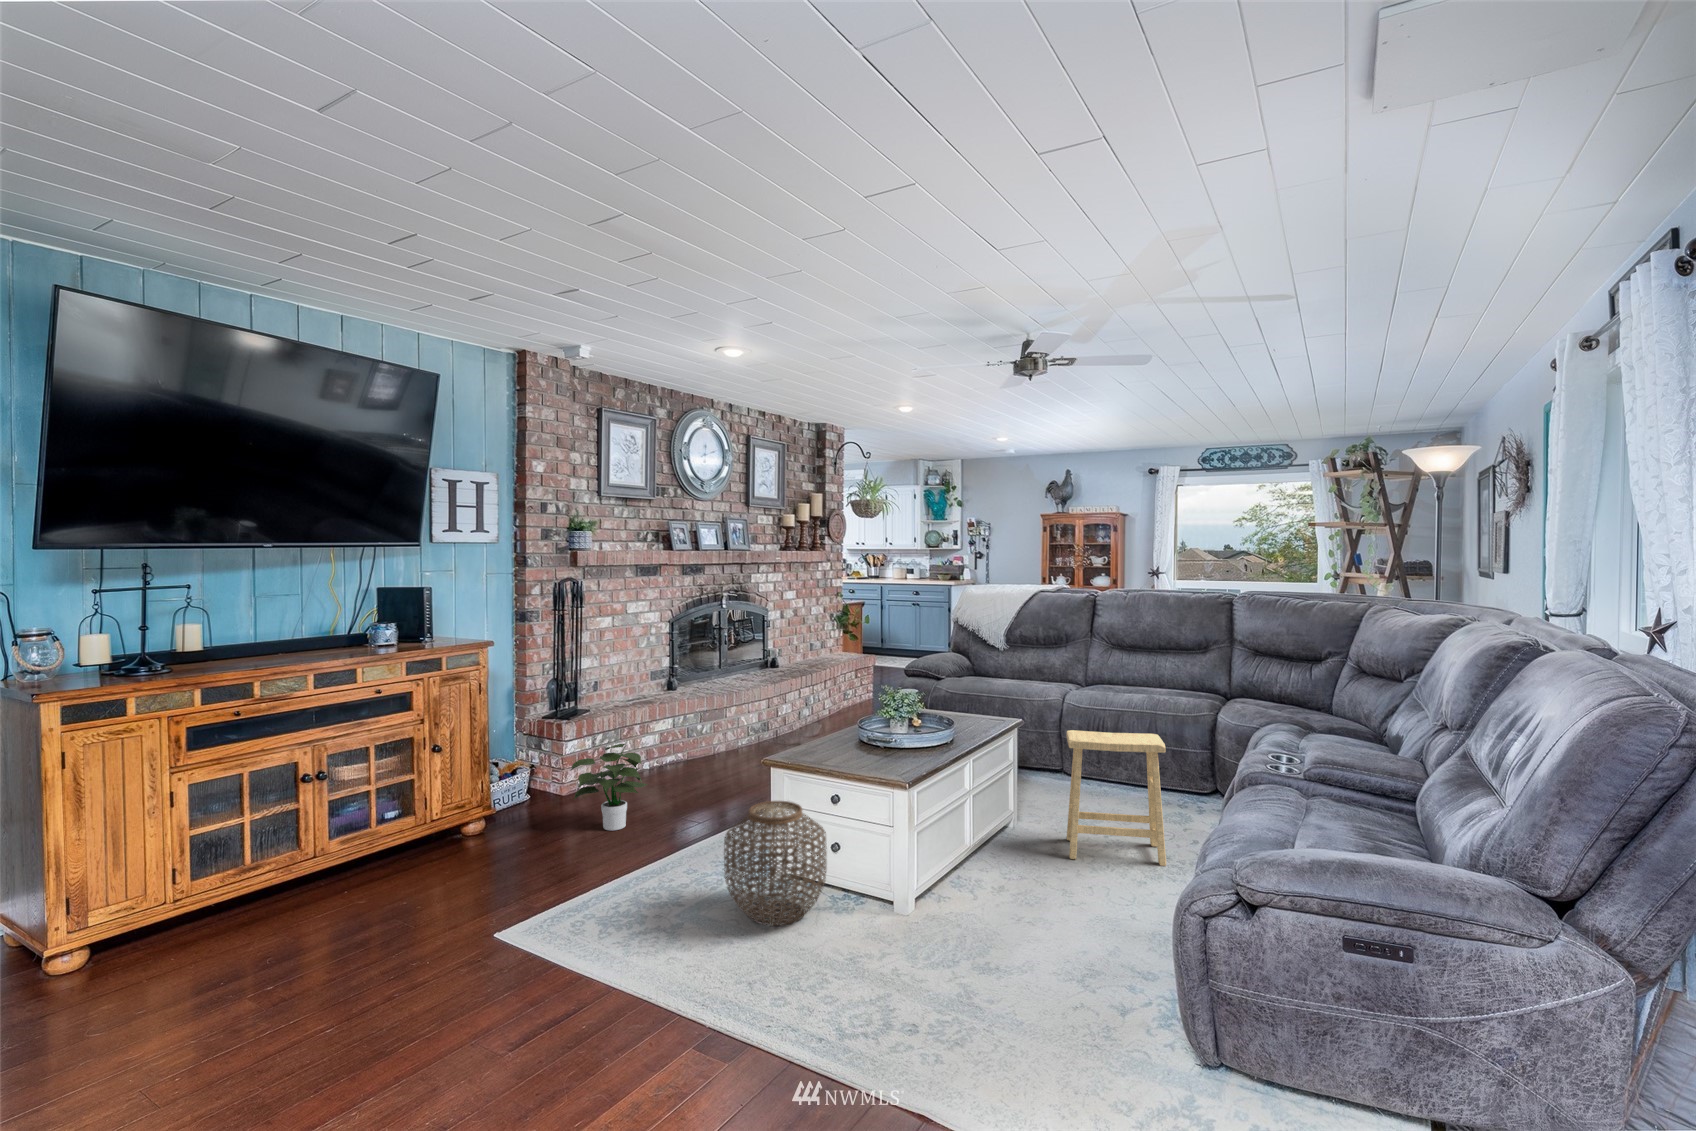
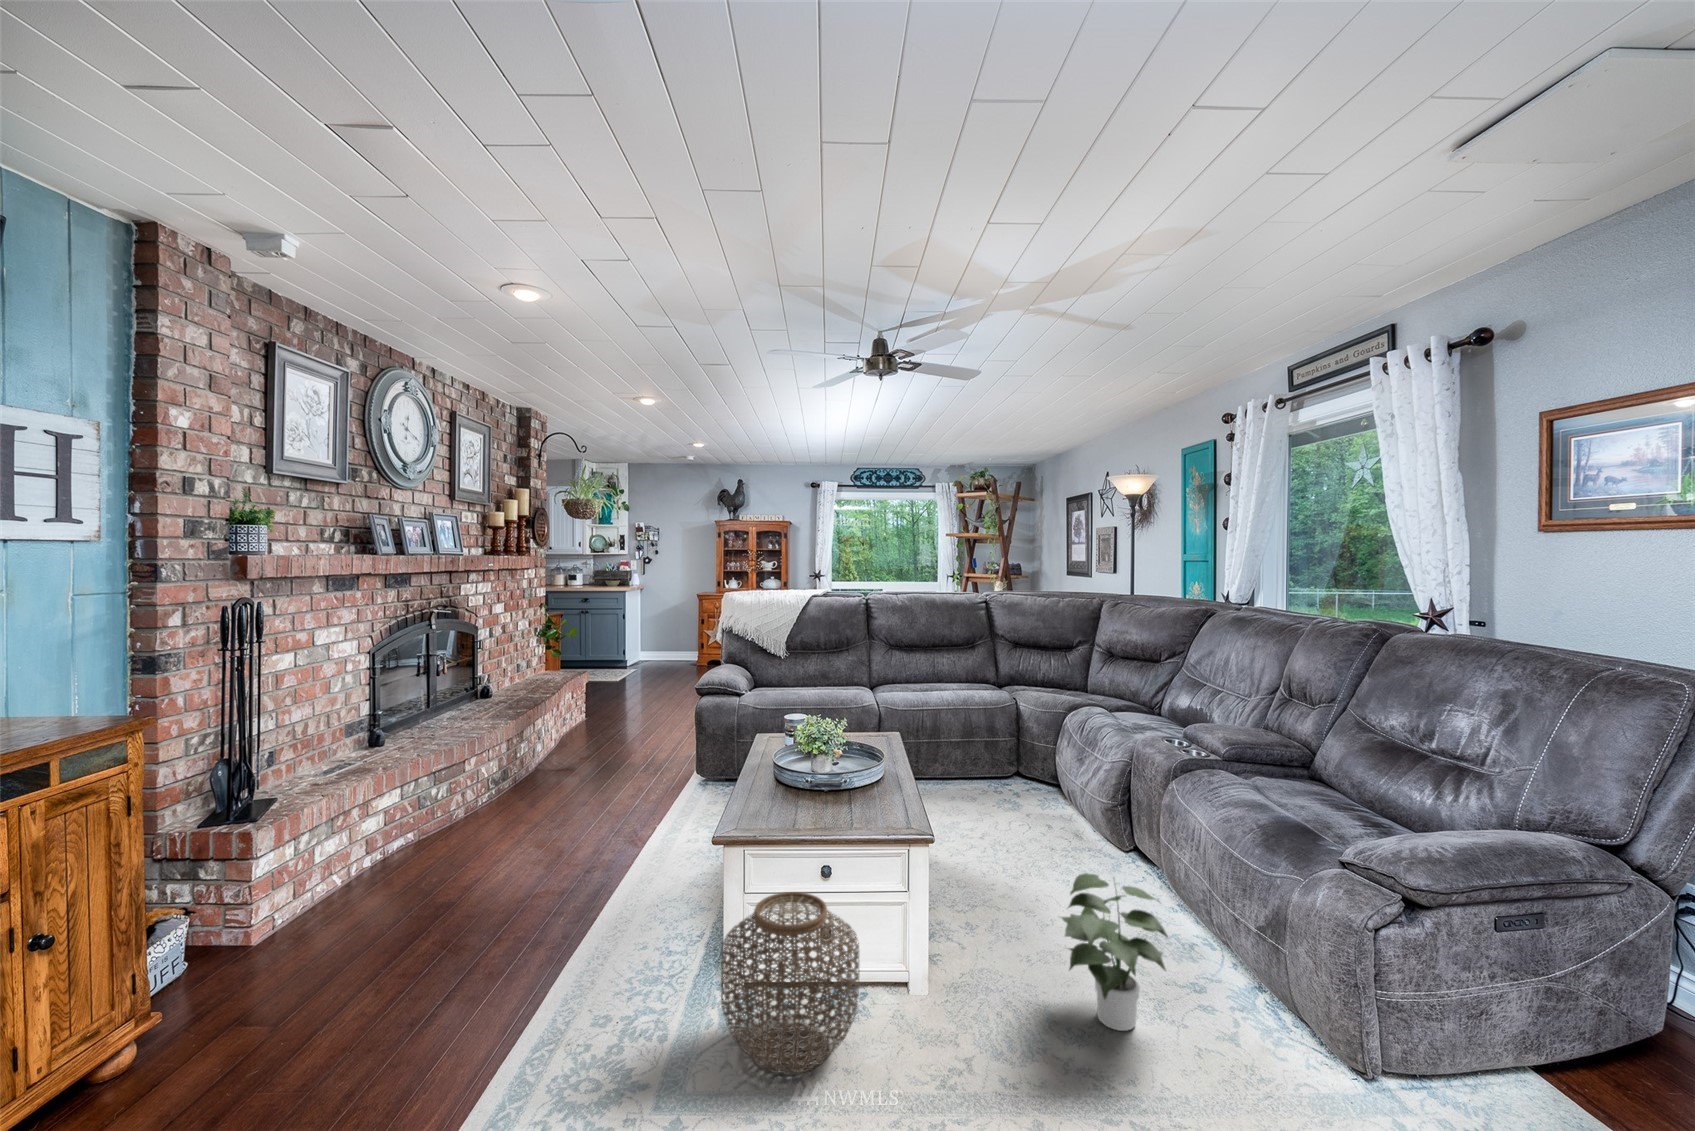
footstool: present [1067,730,1166,866] -> none [961,735,1069,875]
potted plant: present [571,744,648,831] -> present [1062,873,1168,1031]

